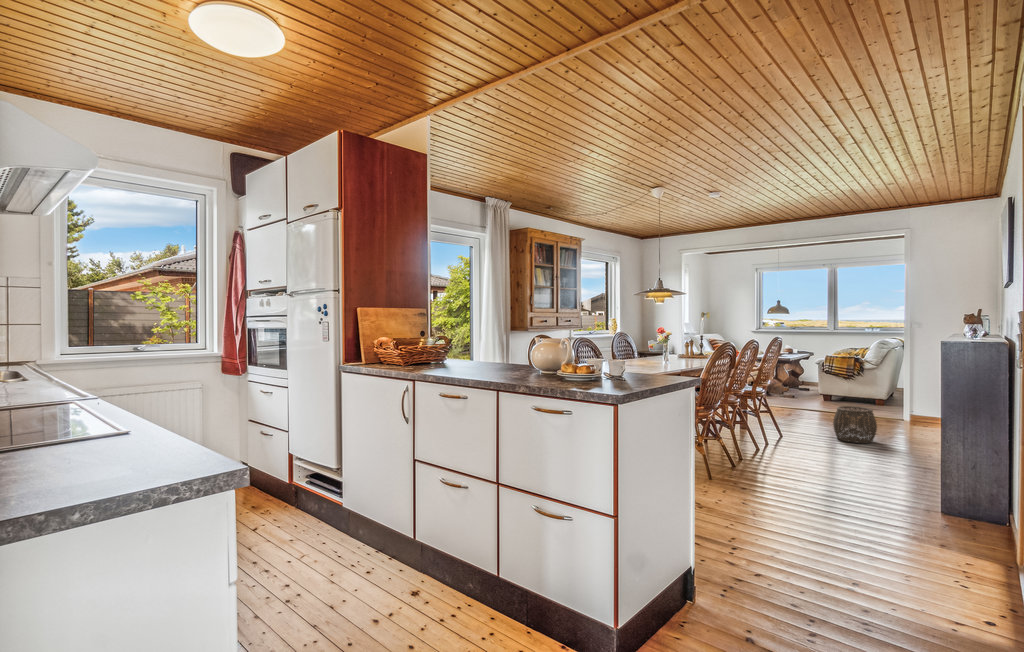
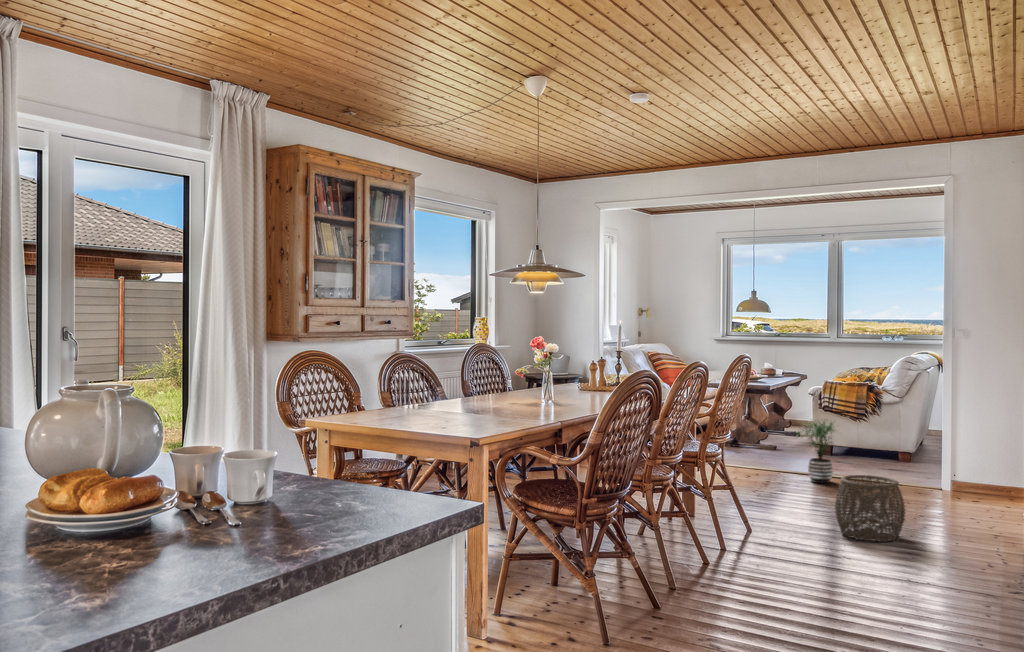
potted plant: none [807,376,839,415] -> present [797,420,835,483]

